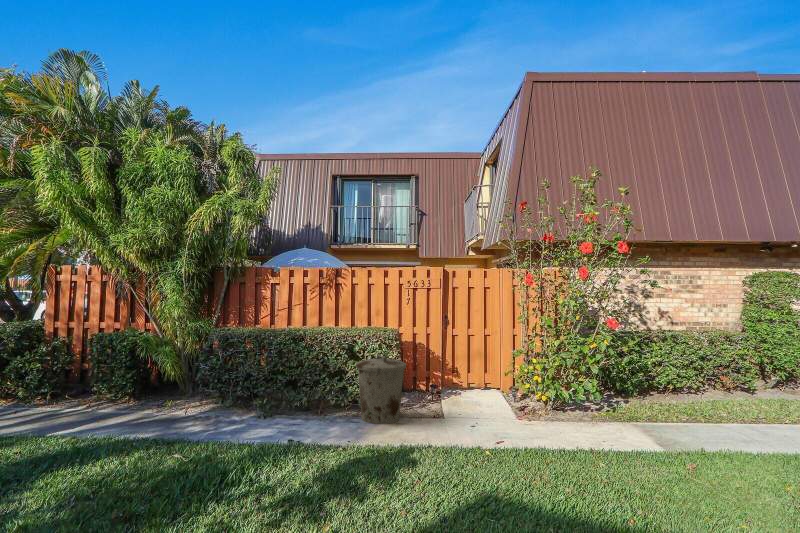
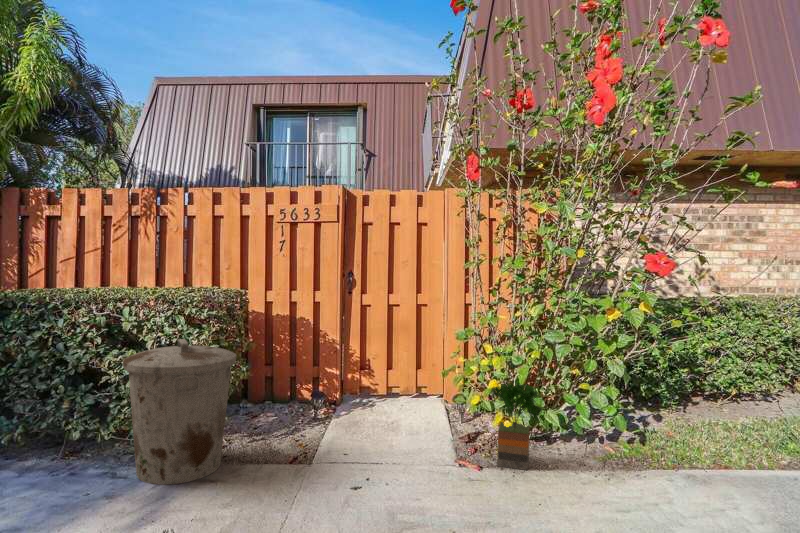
potted tree: none [532,377,561,421] -> present [491,383,543,470]

